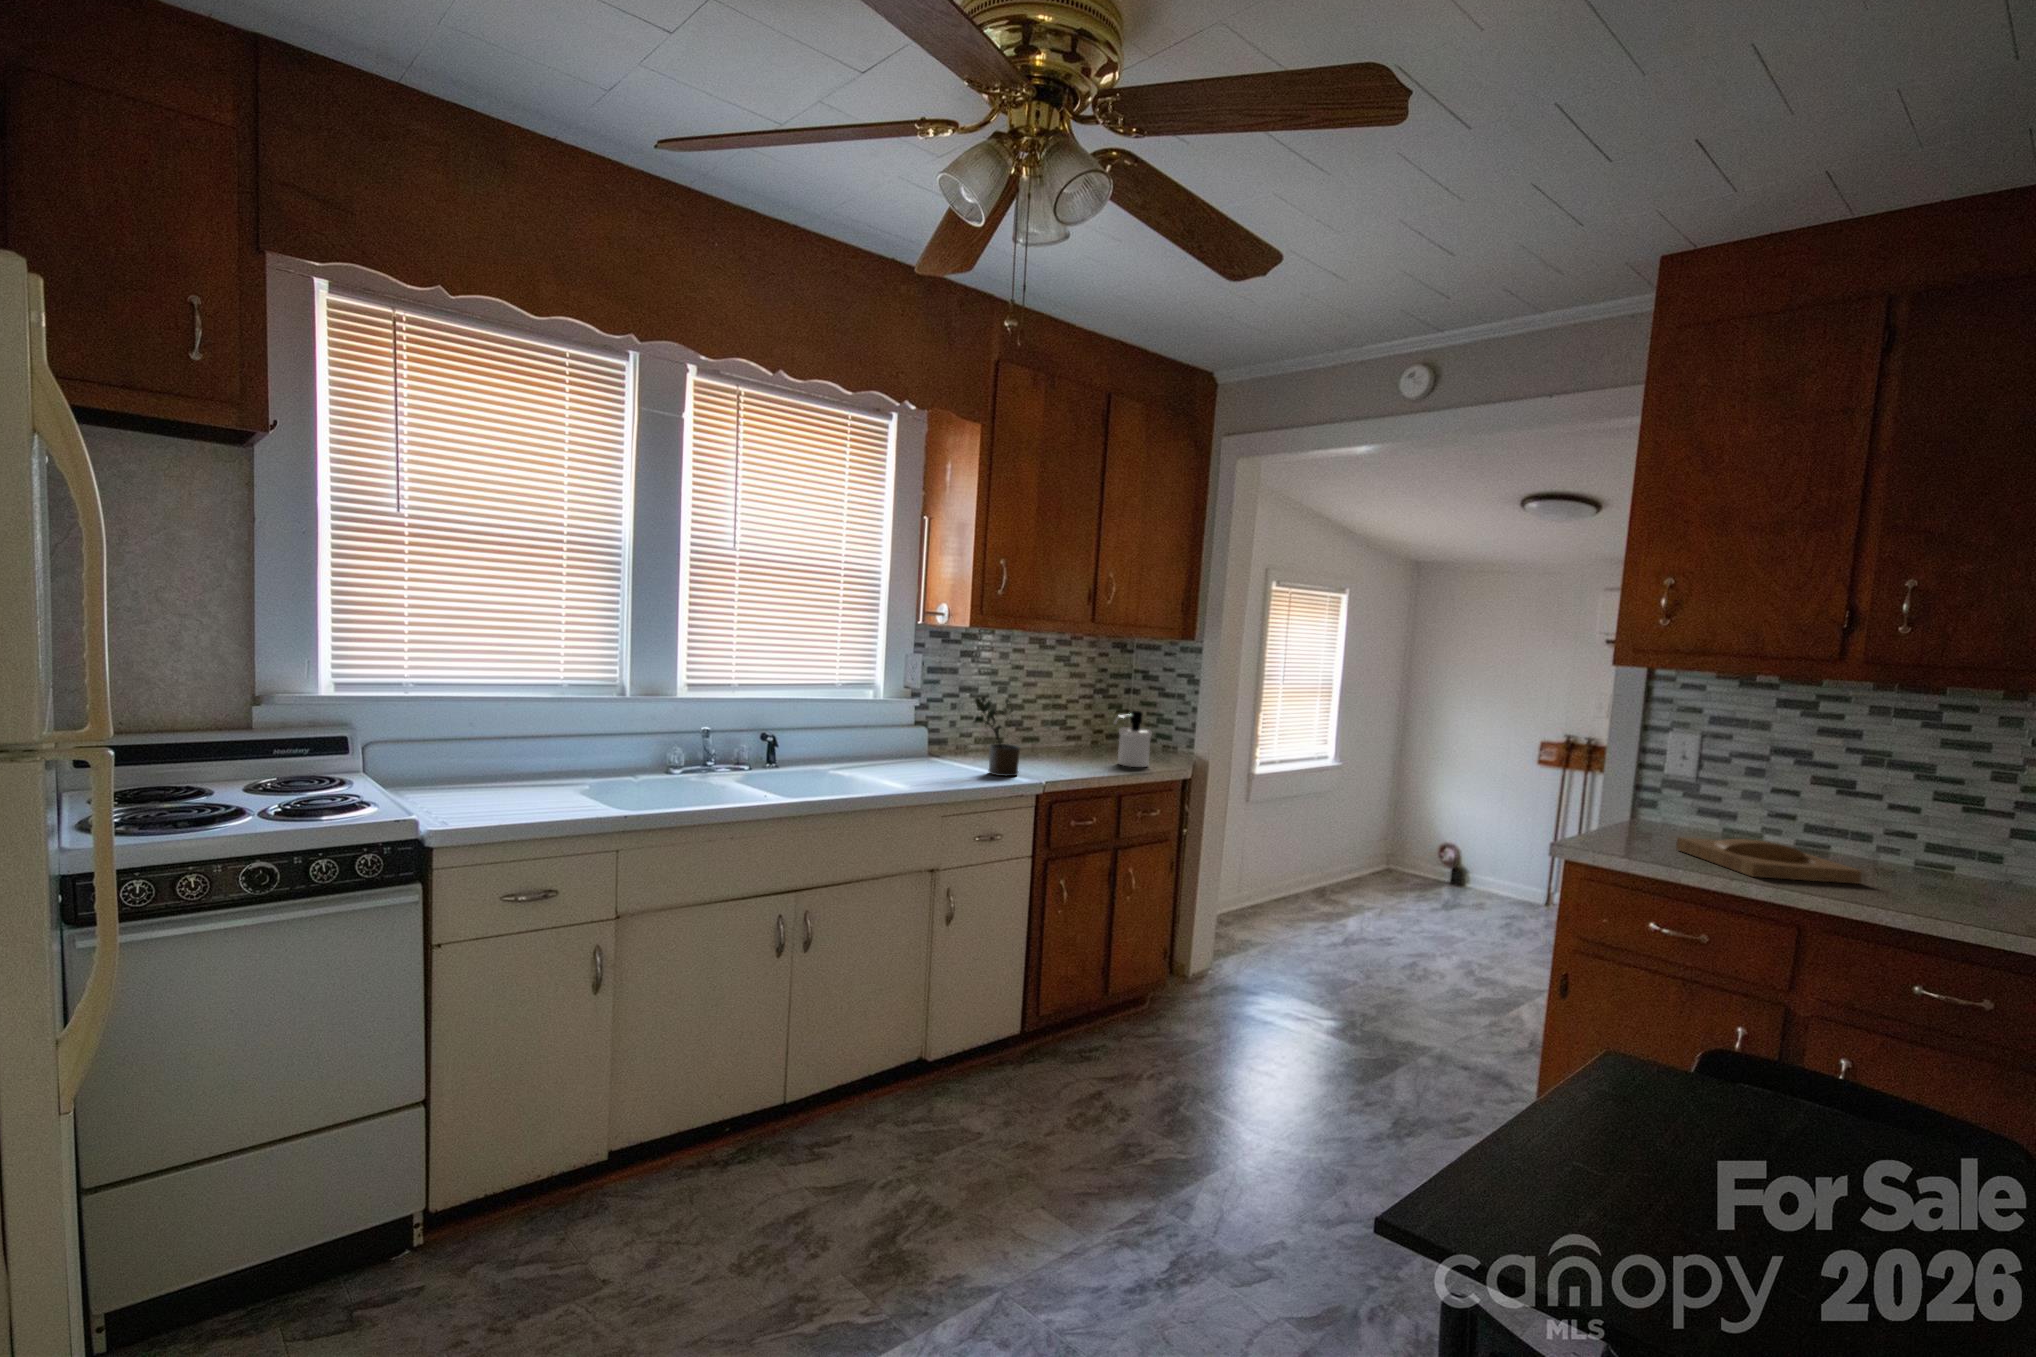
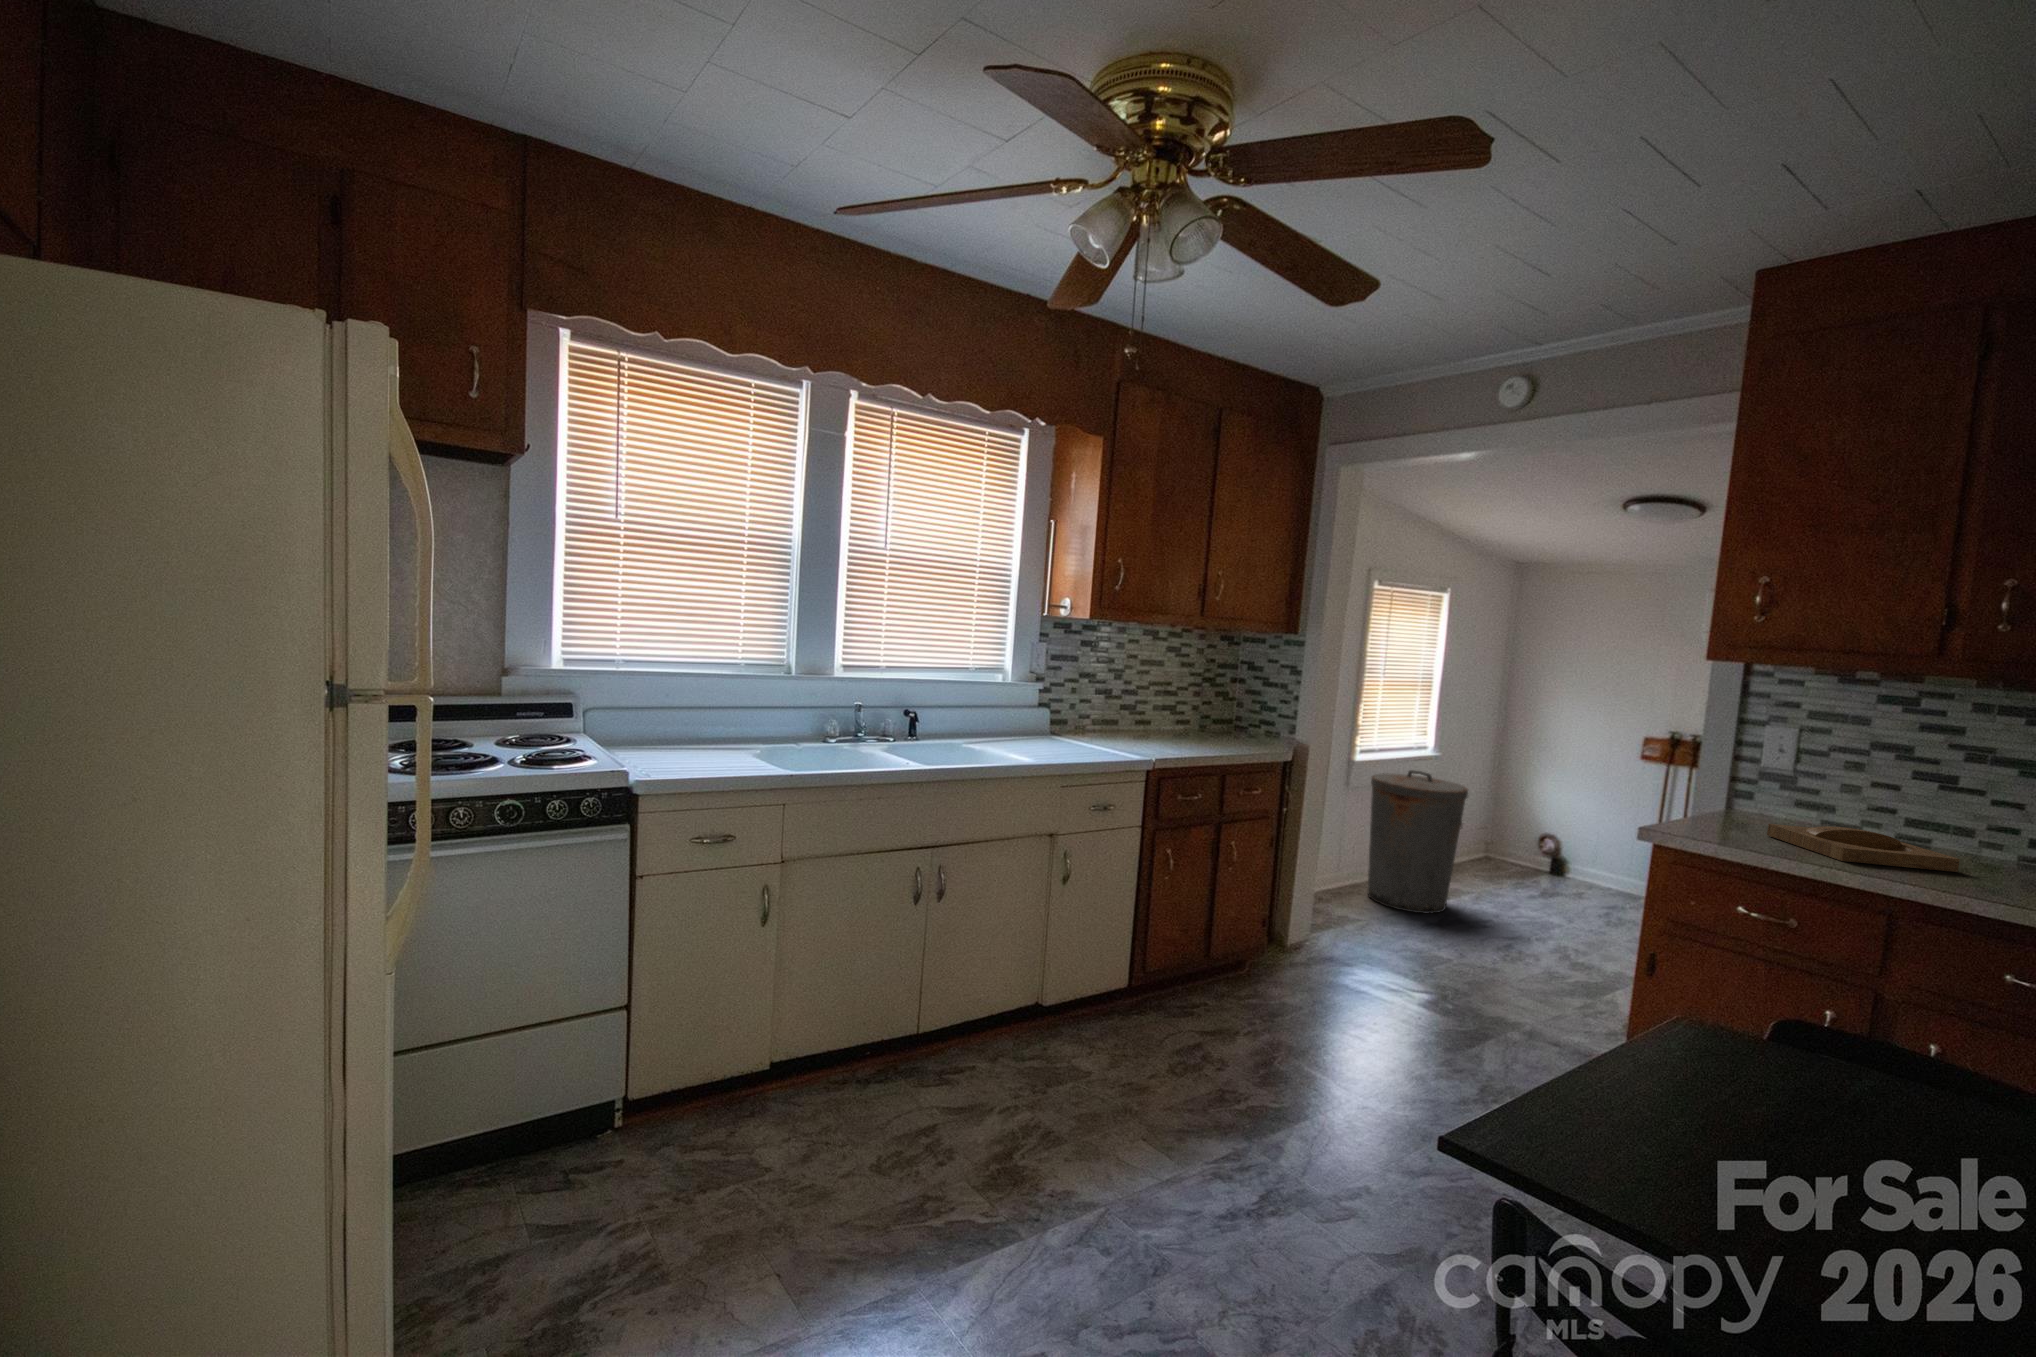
potted plant: present [973,697,1020,776] -> none [1088,681,1131,754]
soap dispenser: present [1114,711,1152,767] -> none [1217,698,1253,750]
trash can: none [1271,779,1370,929] -> present [1368,770,1468,913]

